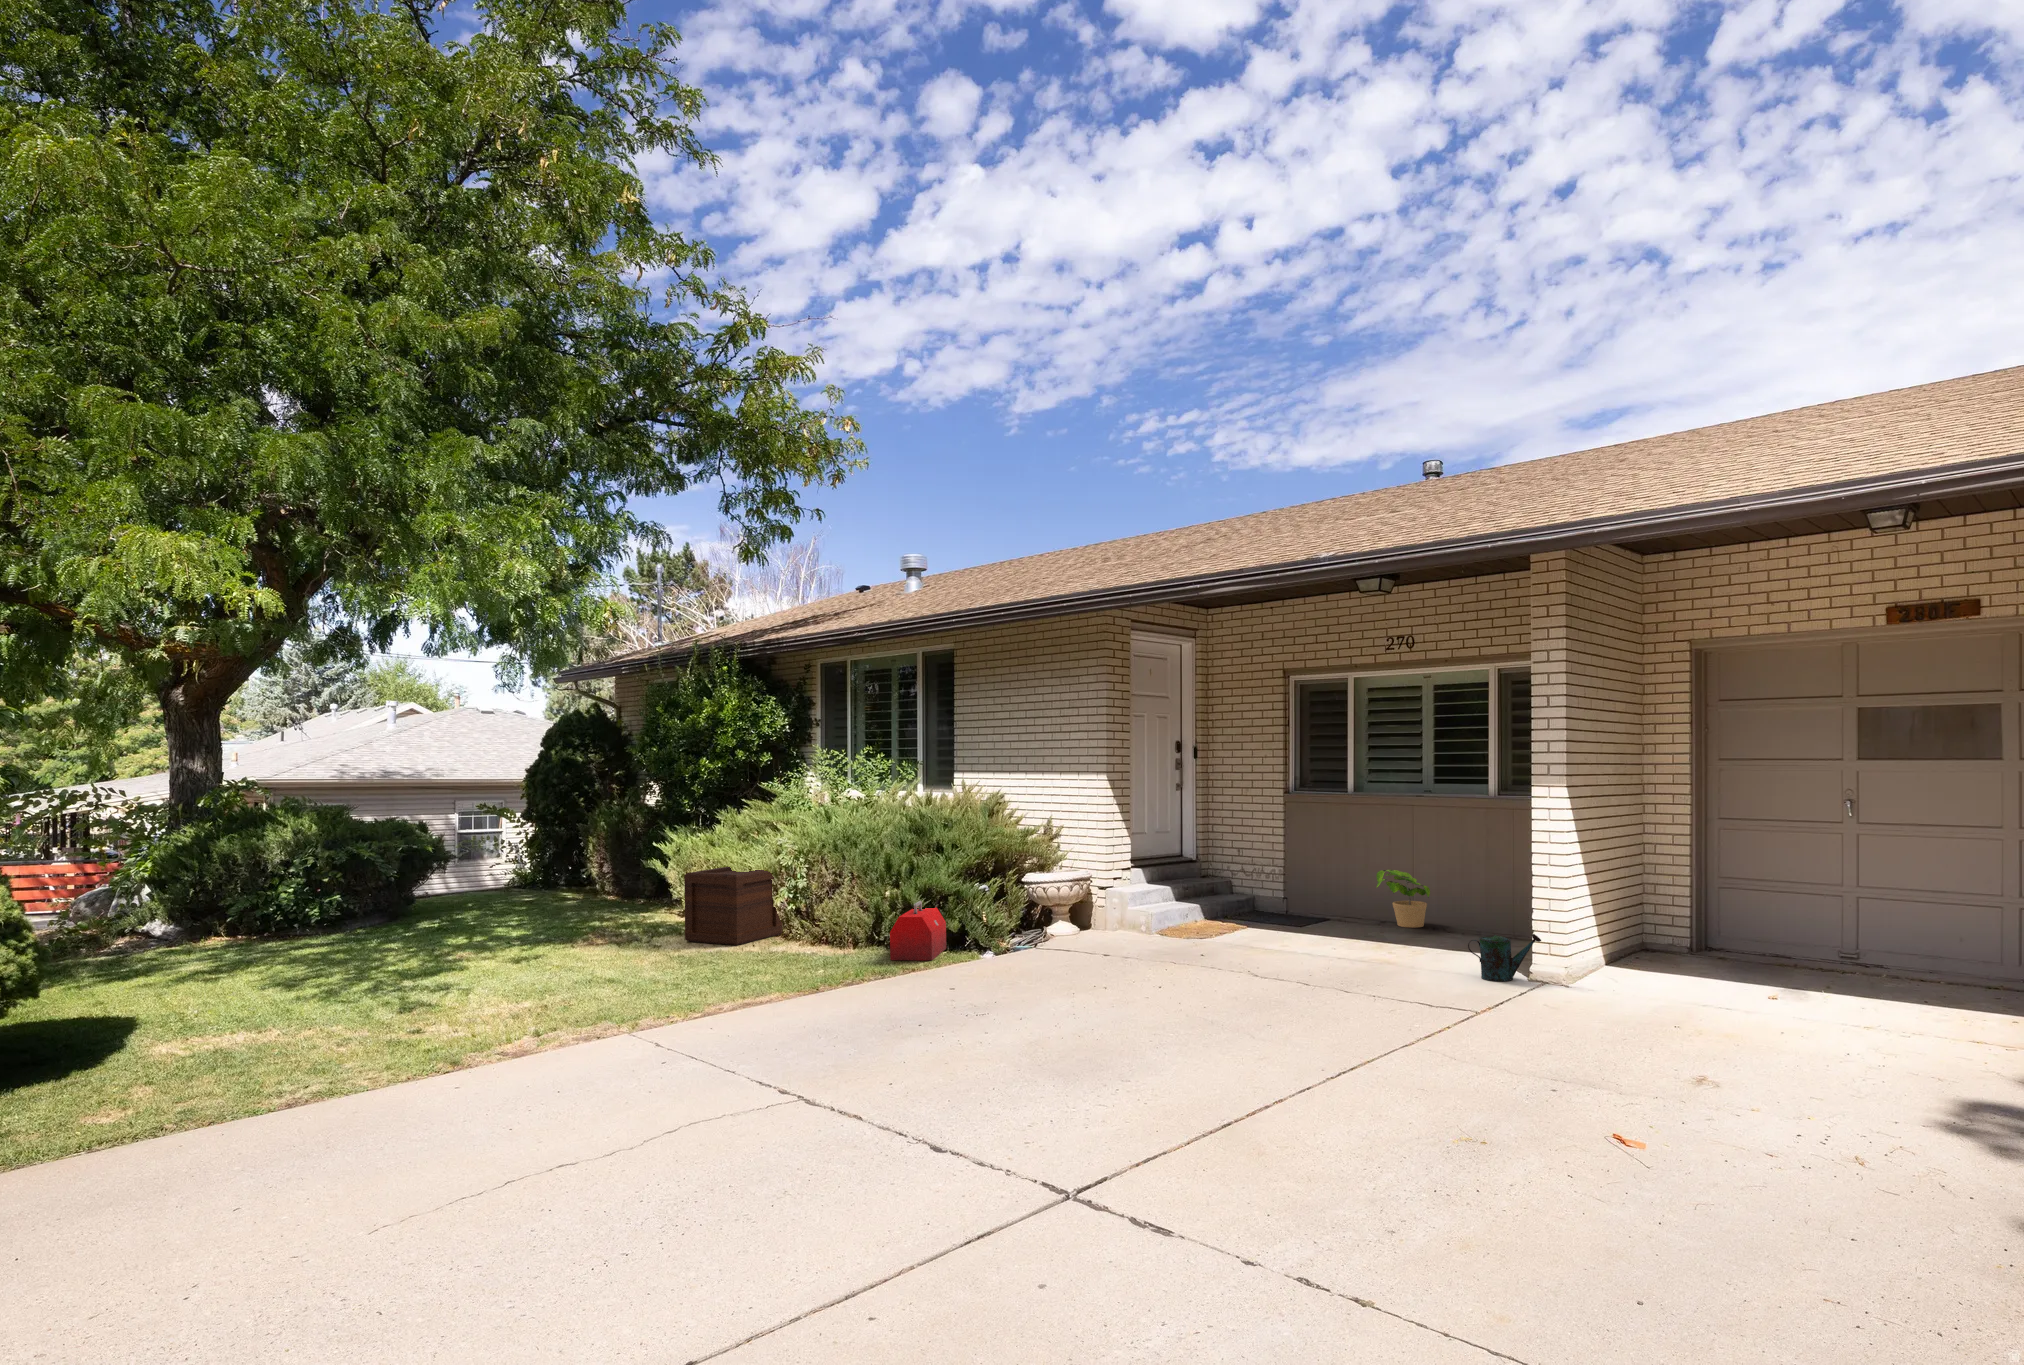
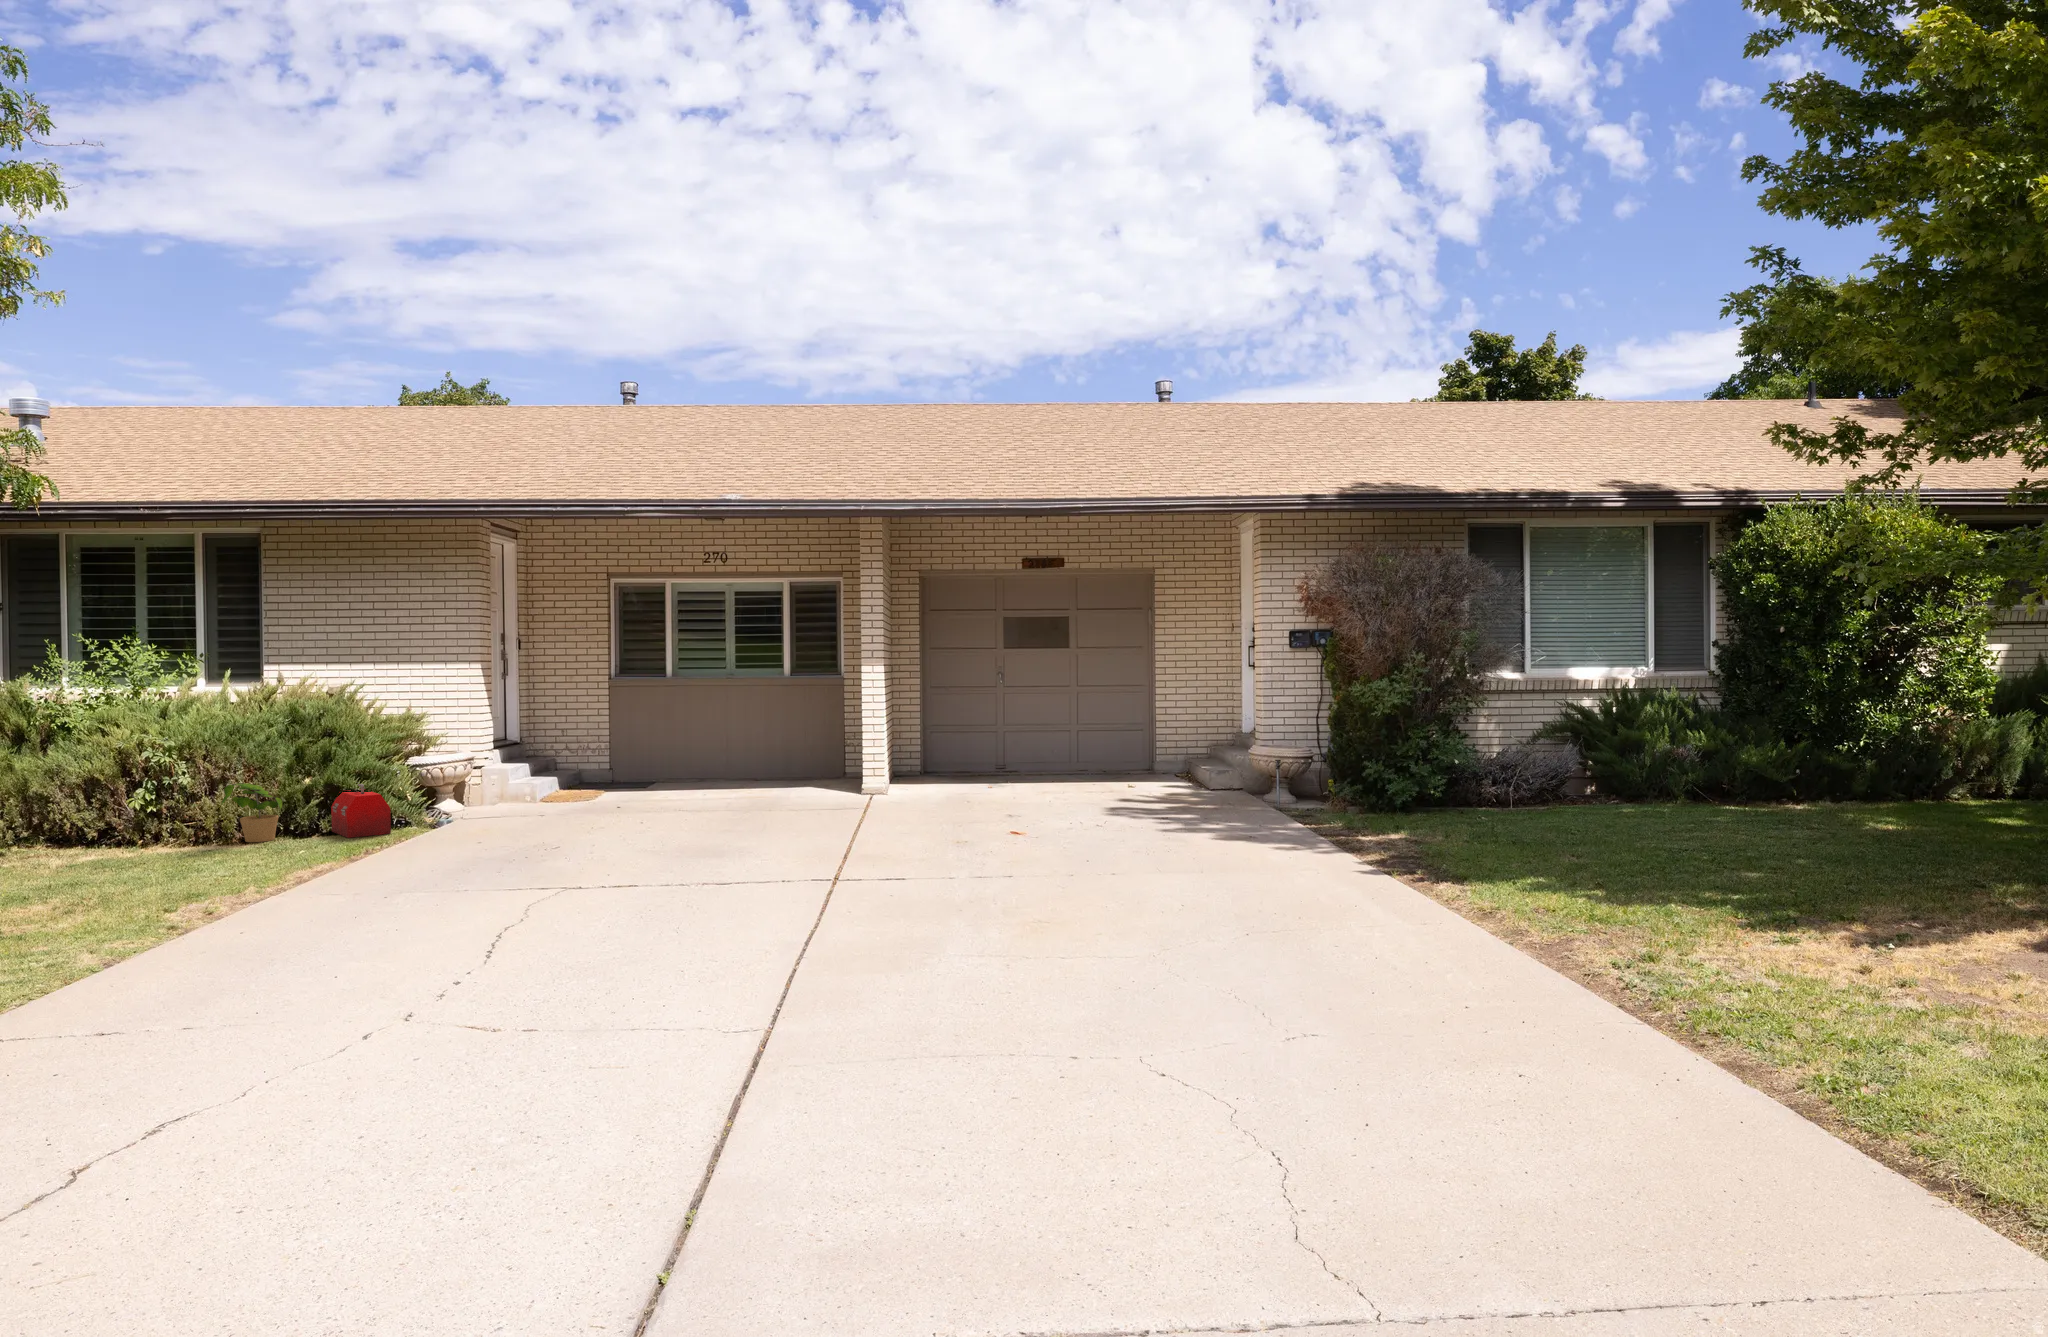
wooden crate: present [684,867,783,945] -> none [21,768,134,856]
potted plant: present [1376,870,1430,928] -> present [221,783,282,842]
watering can: present [1468,934,1541,981] -> none [819,763,864,796]

